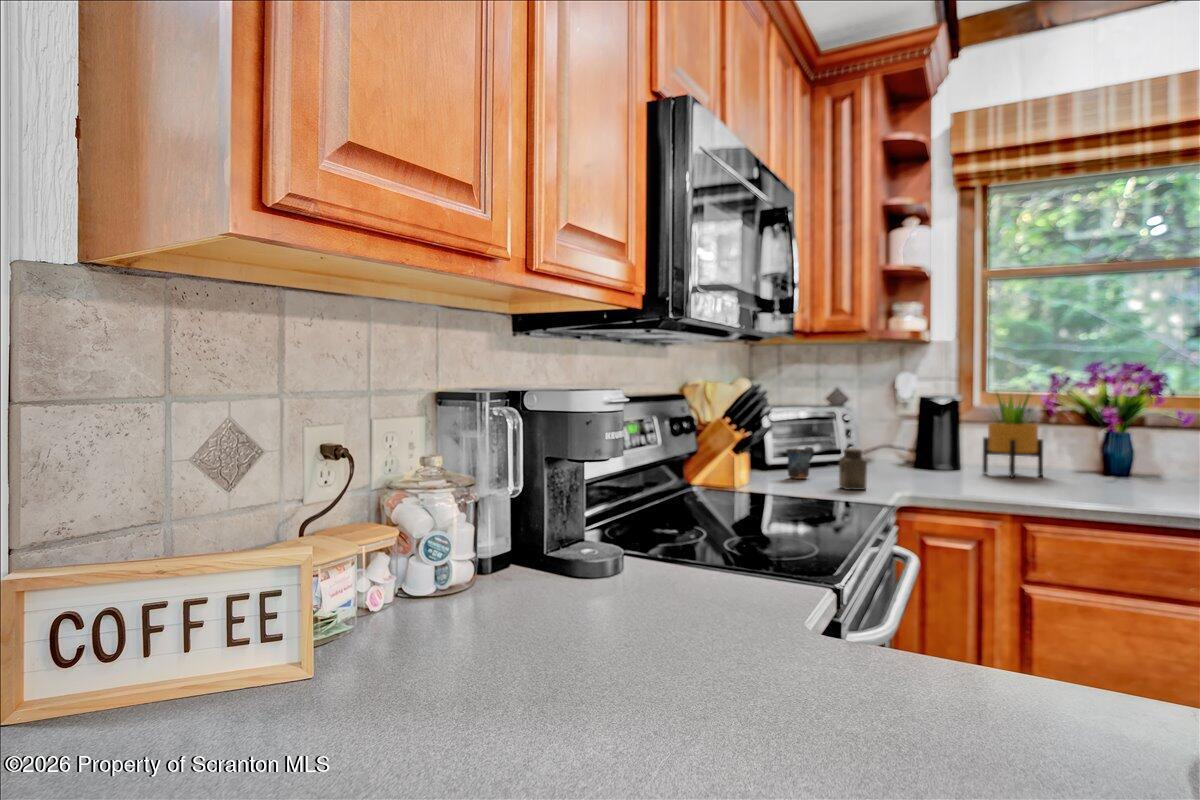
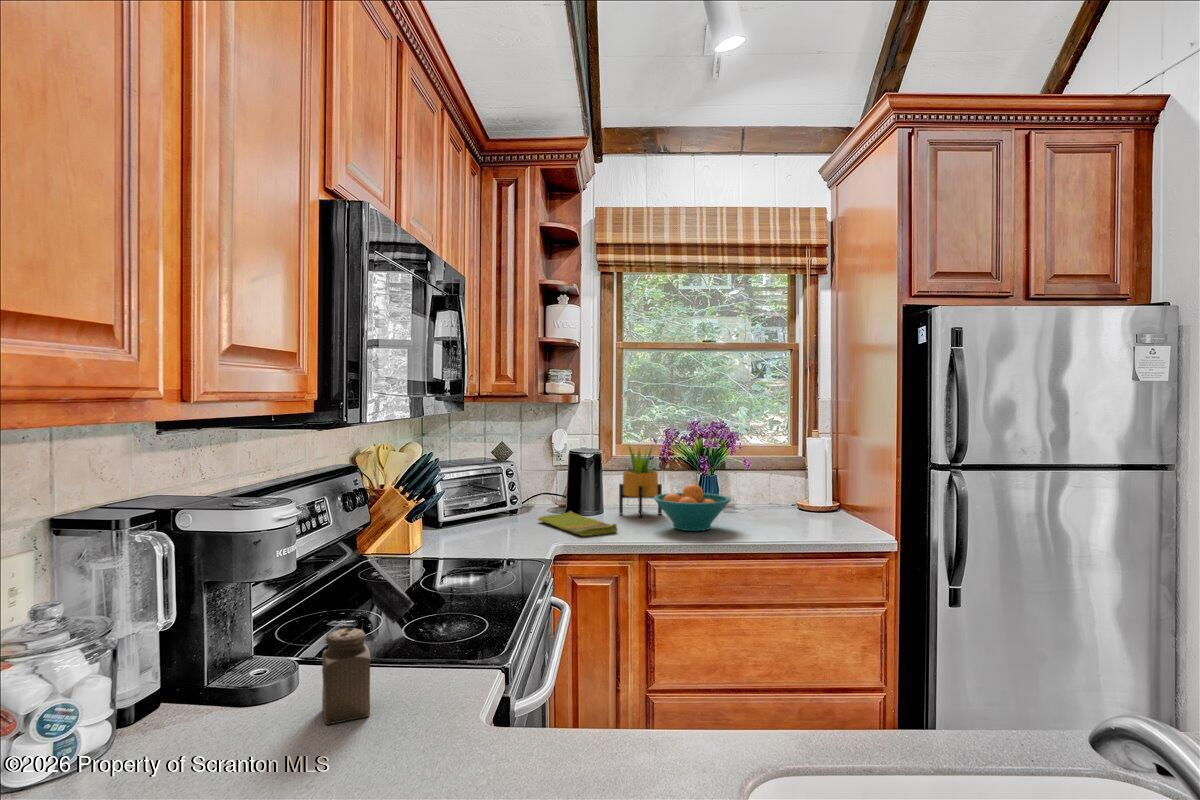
fruit bowl: none [1033,434,1154,493] -> present [654,484,731,531]
mug: present [786,447,814,479] -> none [457,501,483,533]
salt shaker: present [839,448,867,490] -> present [322,628,370,724]
dish towel: none [878,465,981,489] -> present [538,511,617,536]

